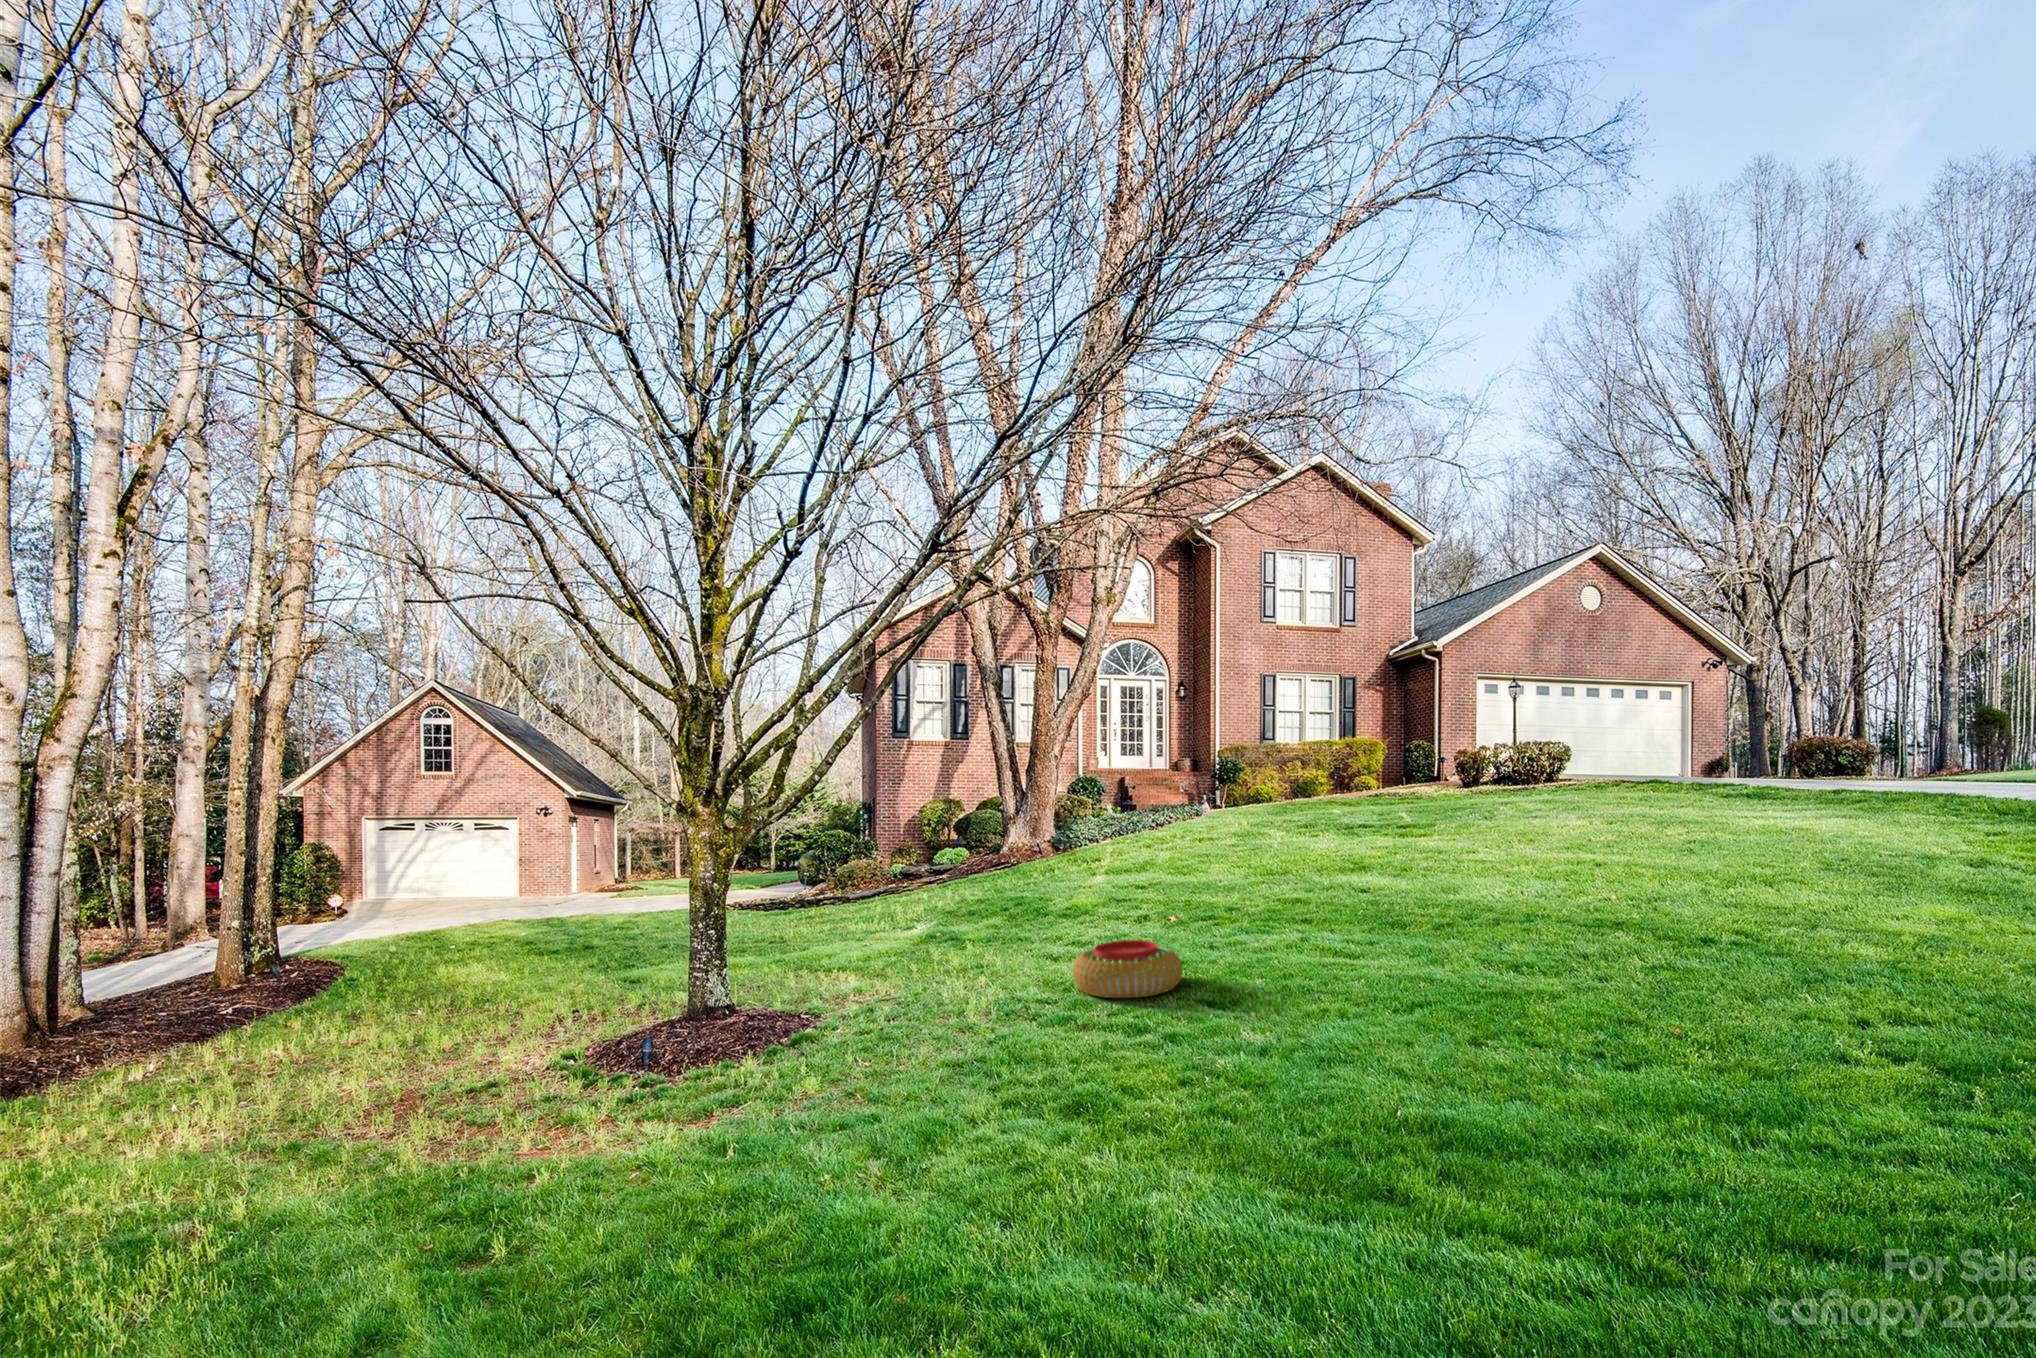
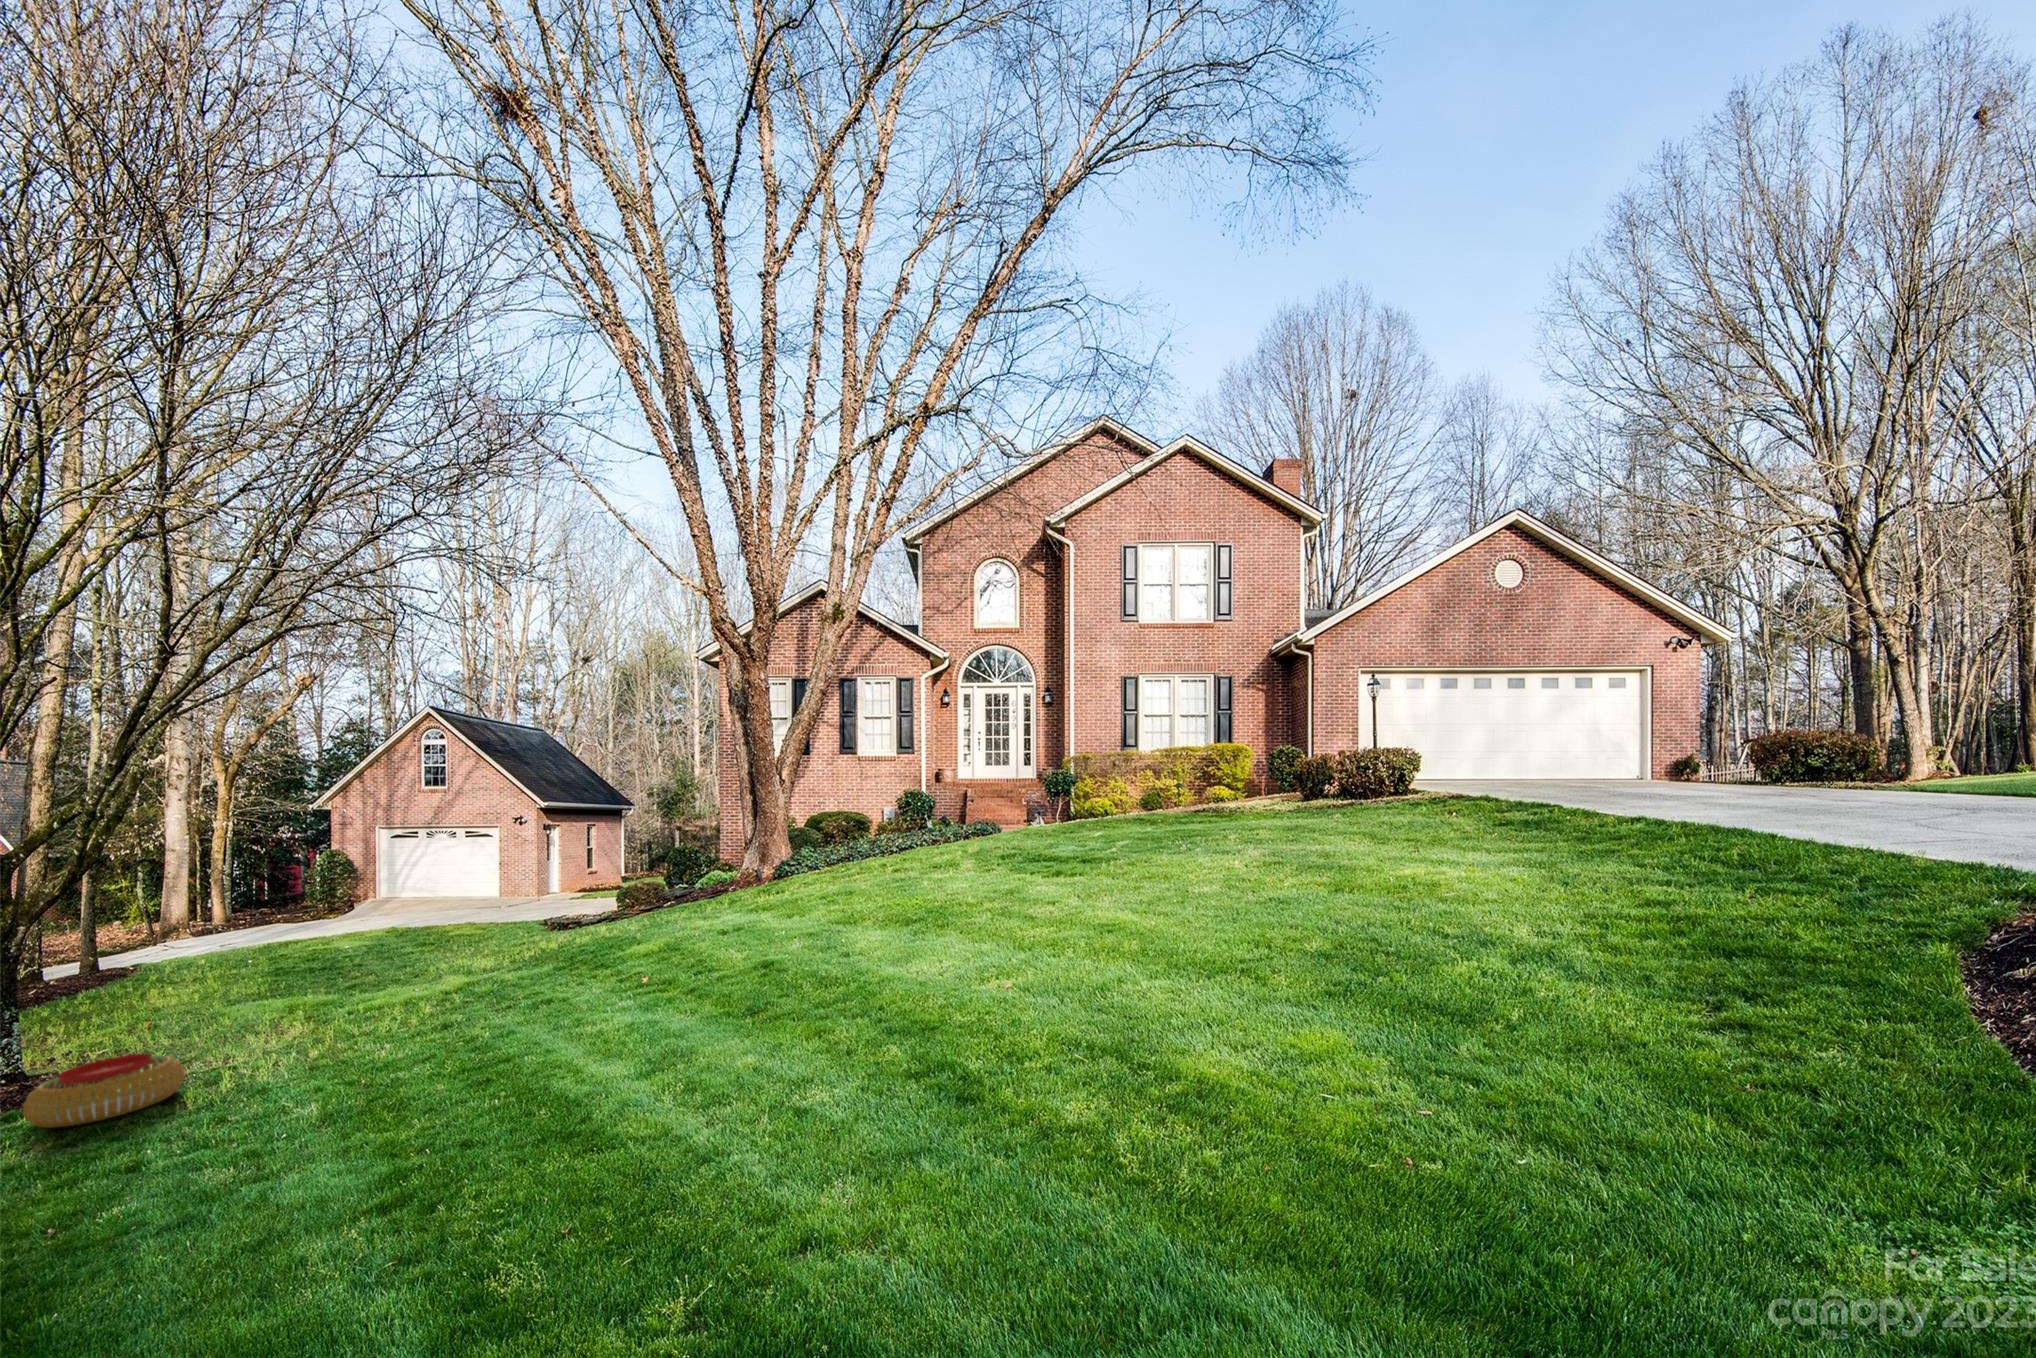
potted tree: present [1053,807,1073,843] -> none [793,829,818,870]

